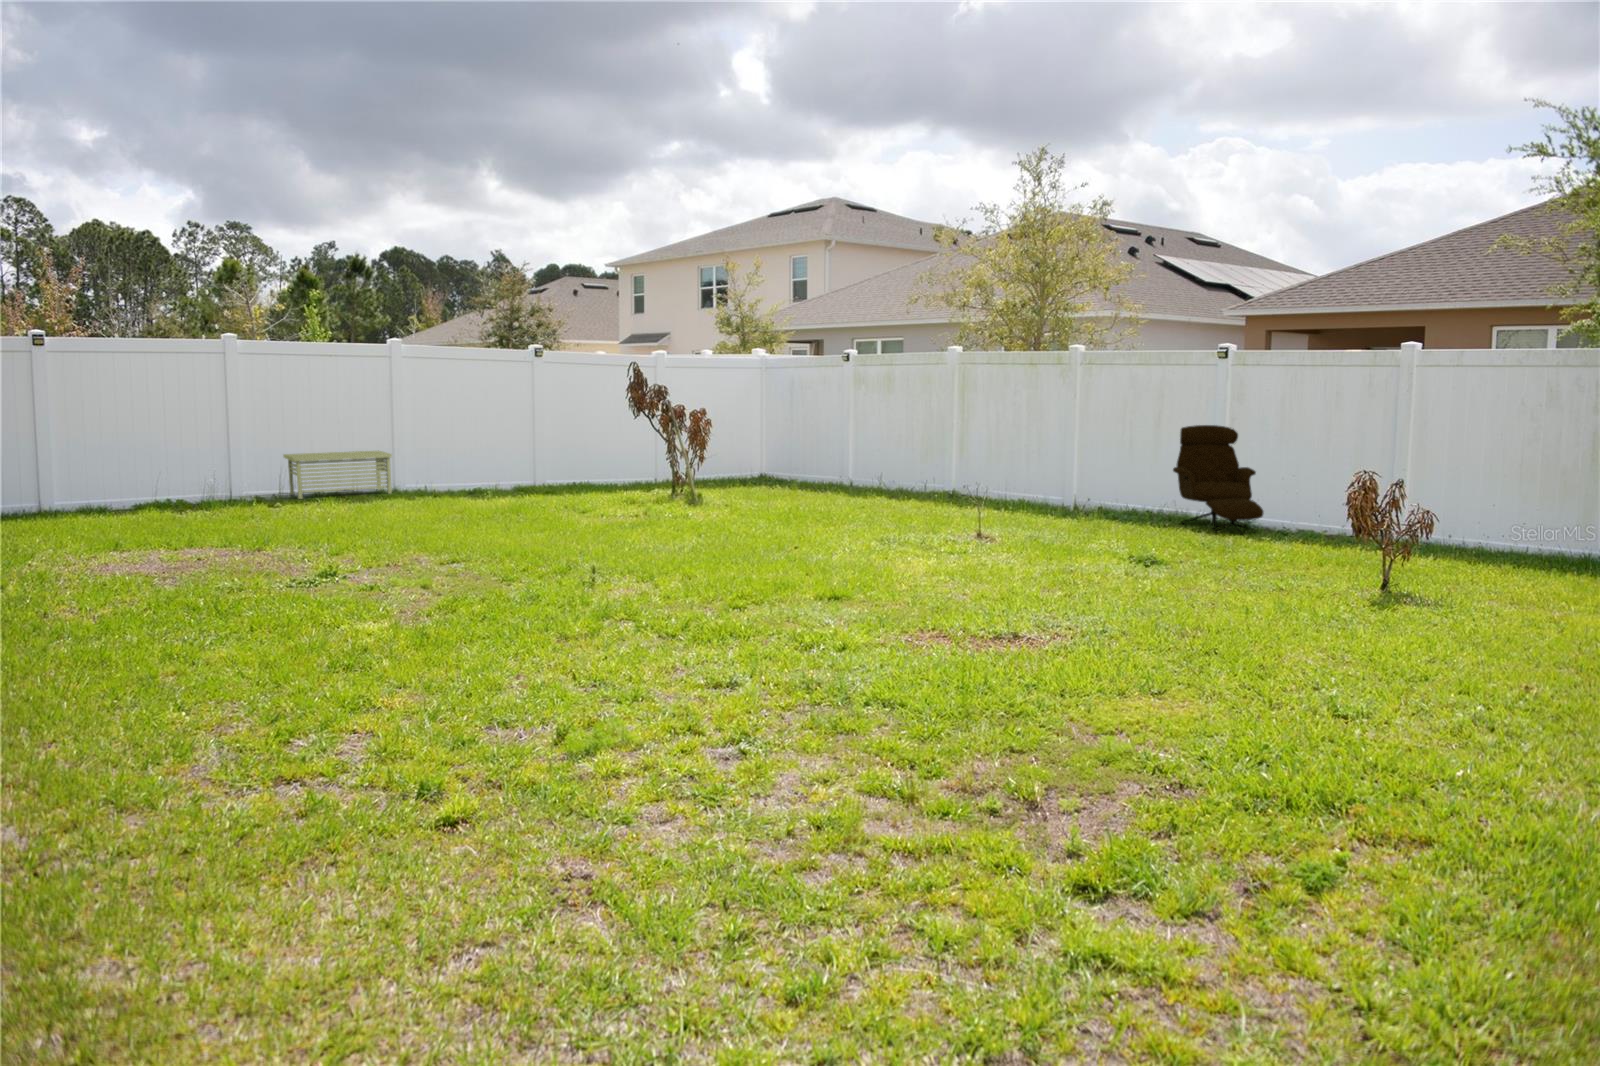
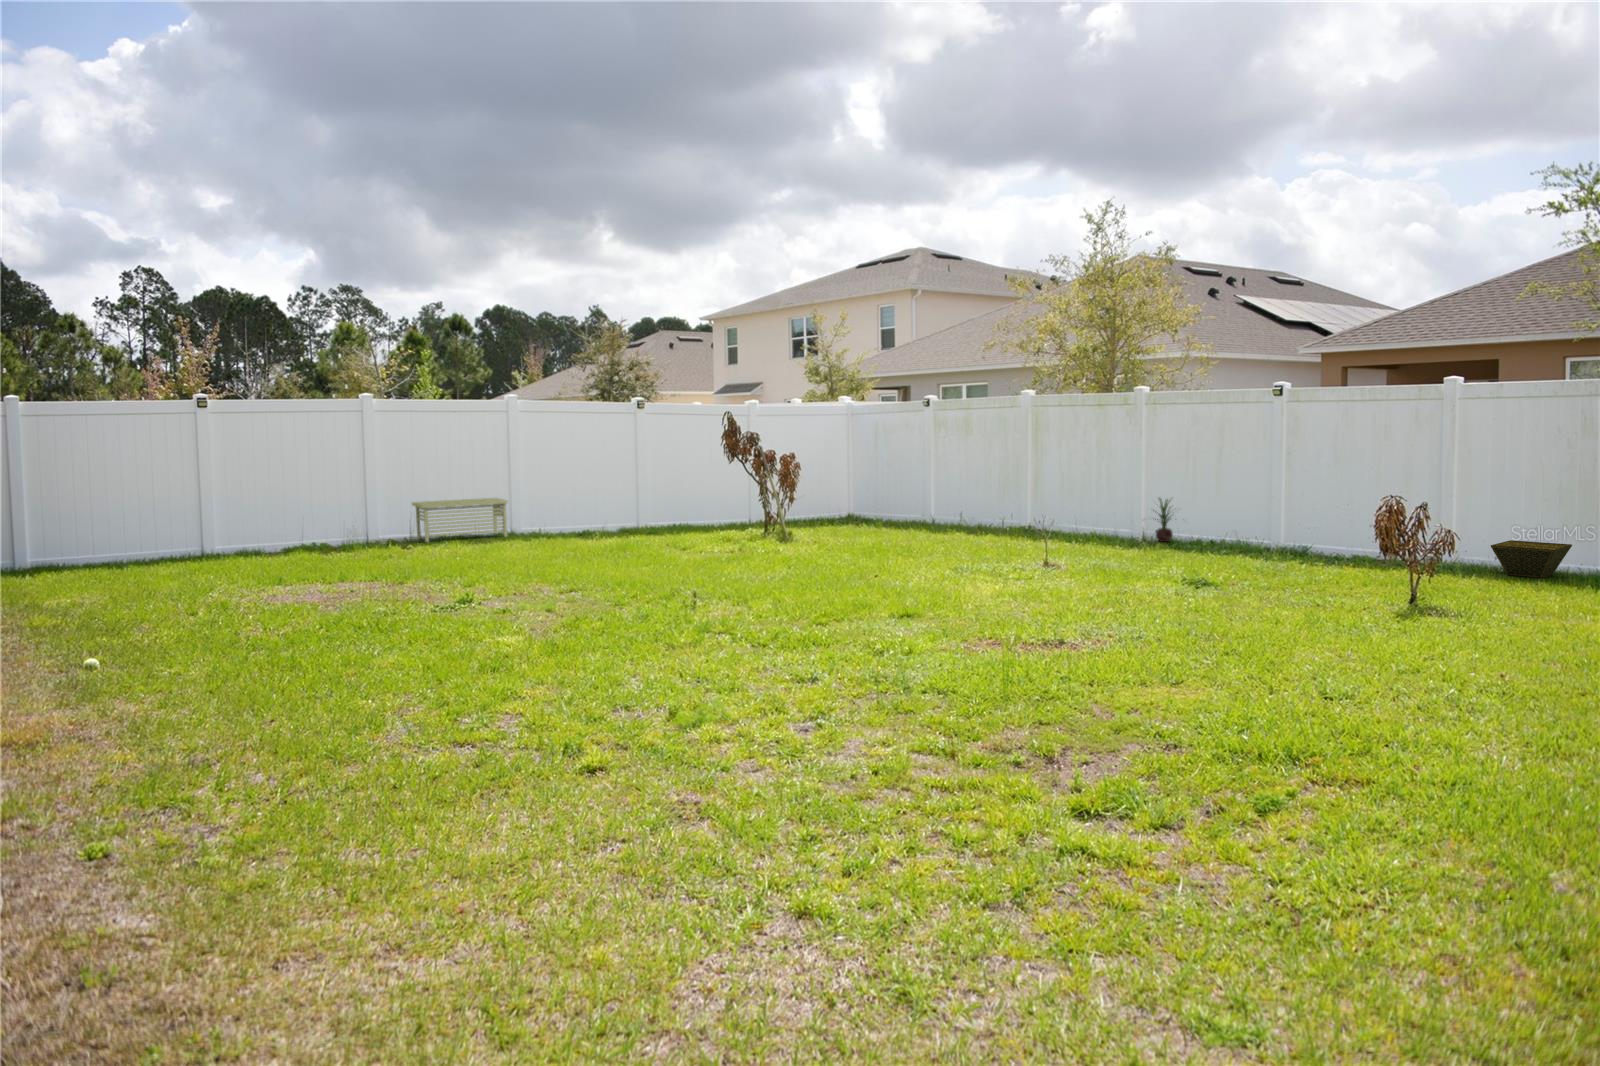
lounge chair: present [1173,425,1264,534] -> none [1237,458,1323,561]
decorative plant: none [1071,463,1121,510] -> present [1153,498,1173,542]
basket: none [1441,517,1523,558] -> present [1491,540,1572,578]

